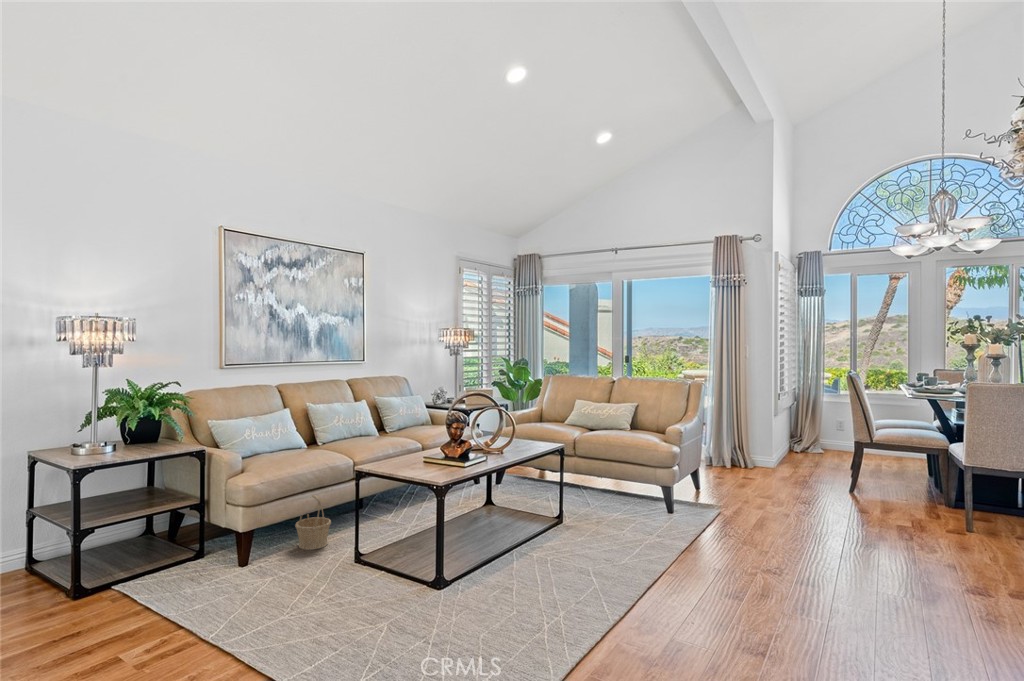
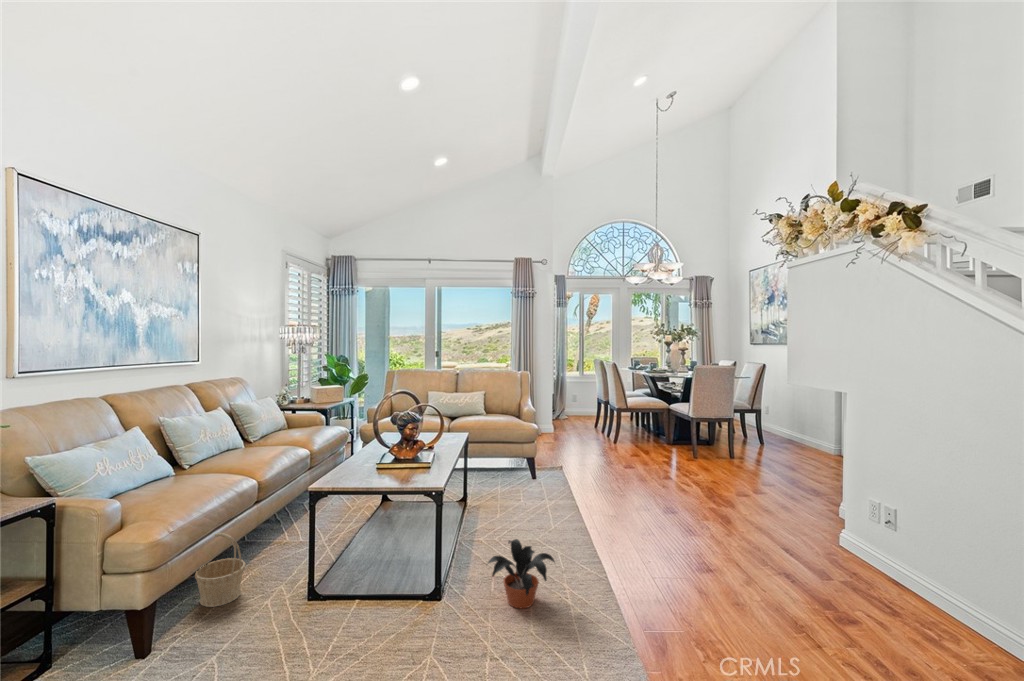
potted plant: none [474,543,544,608] -> present [488,539,555,608]

